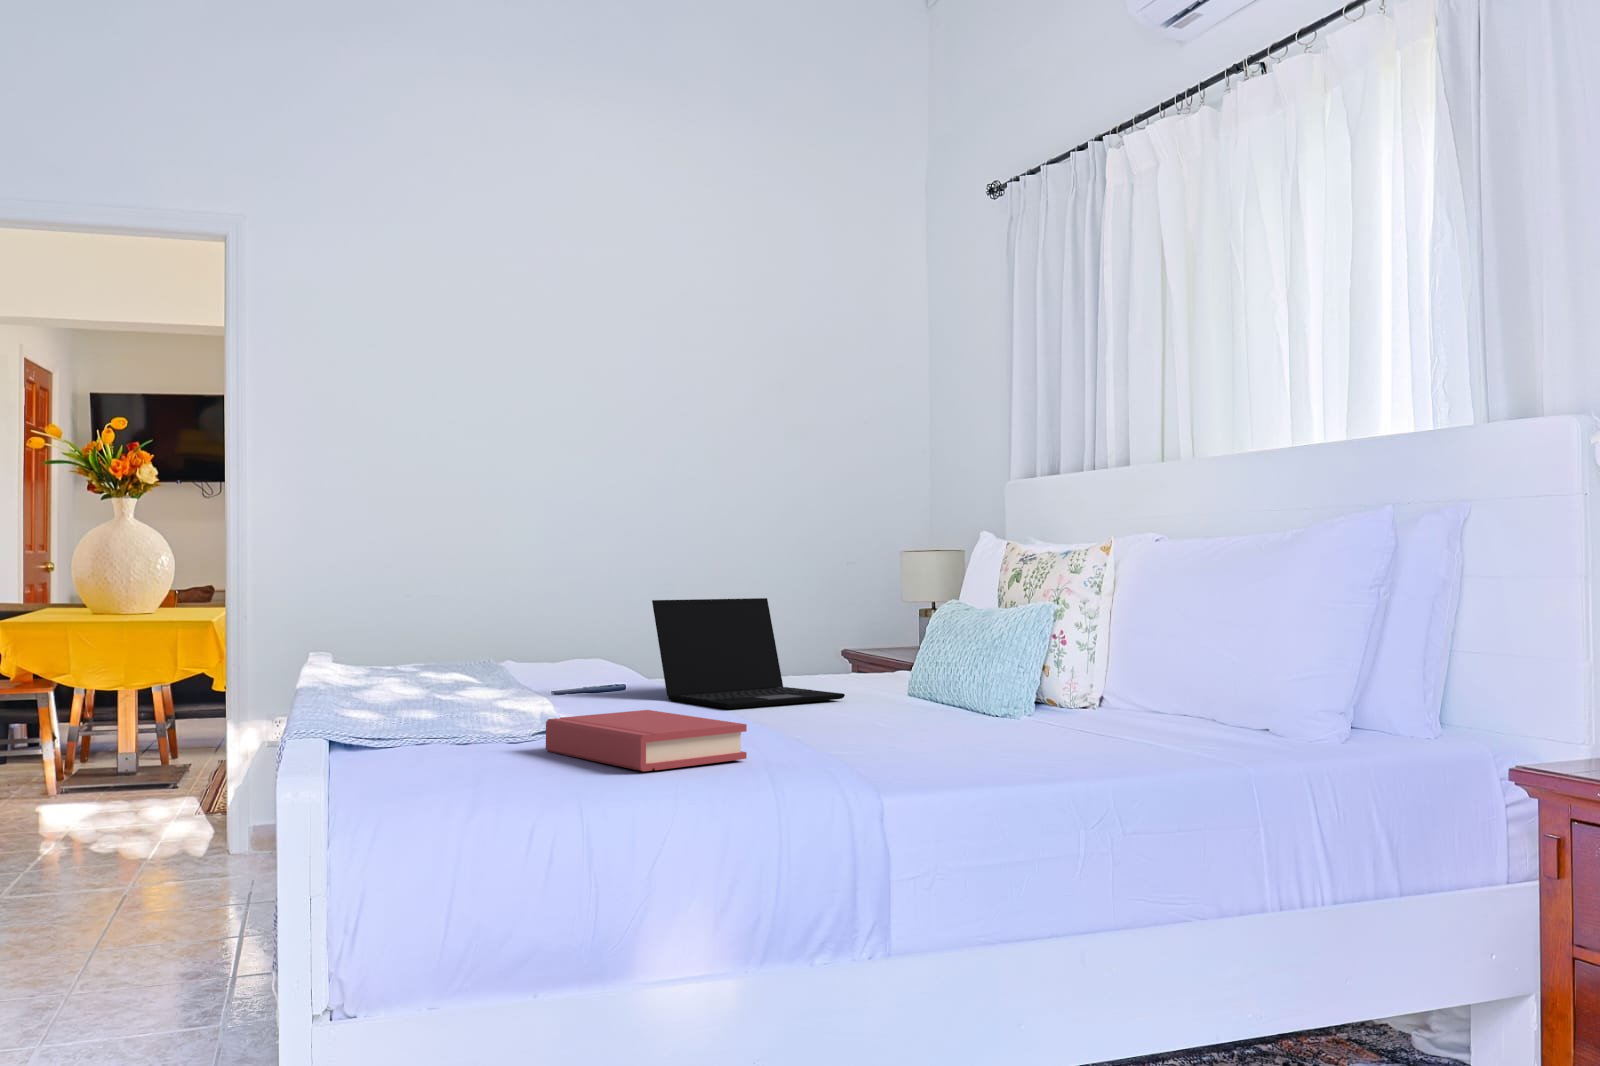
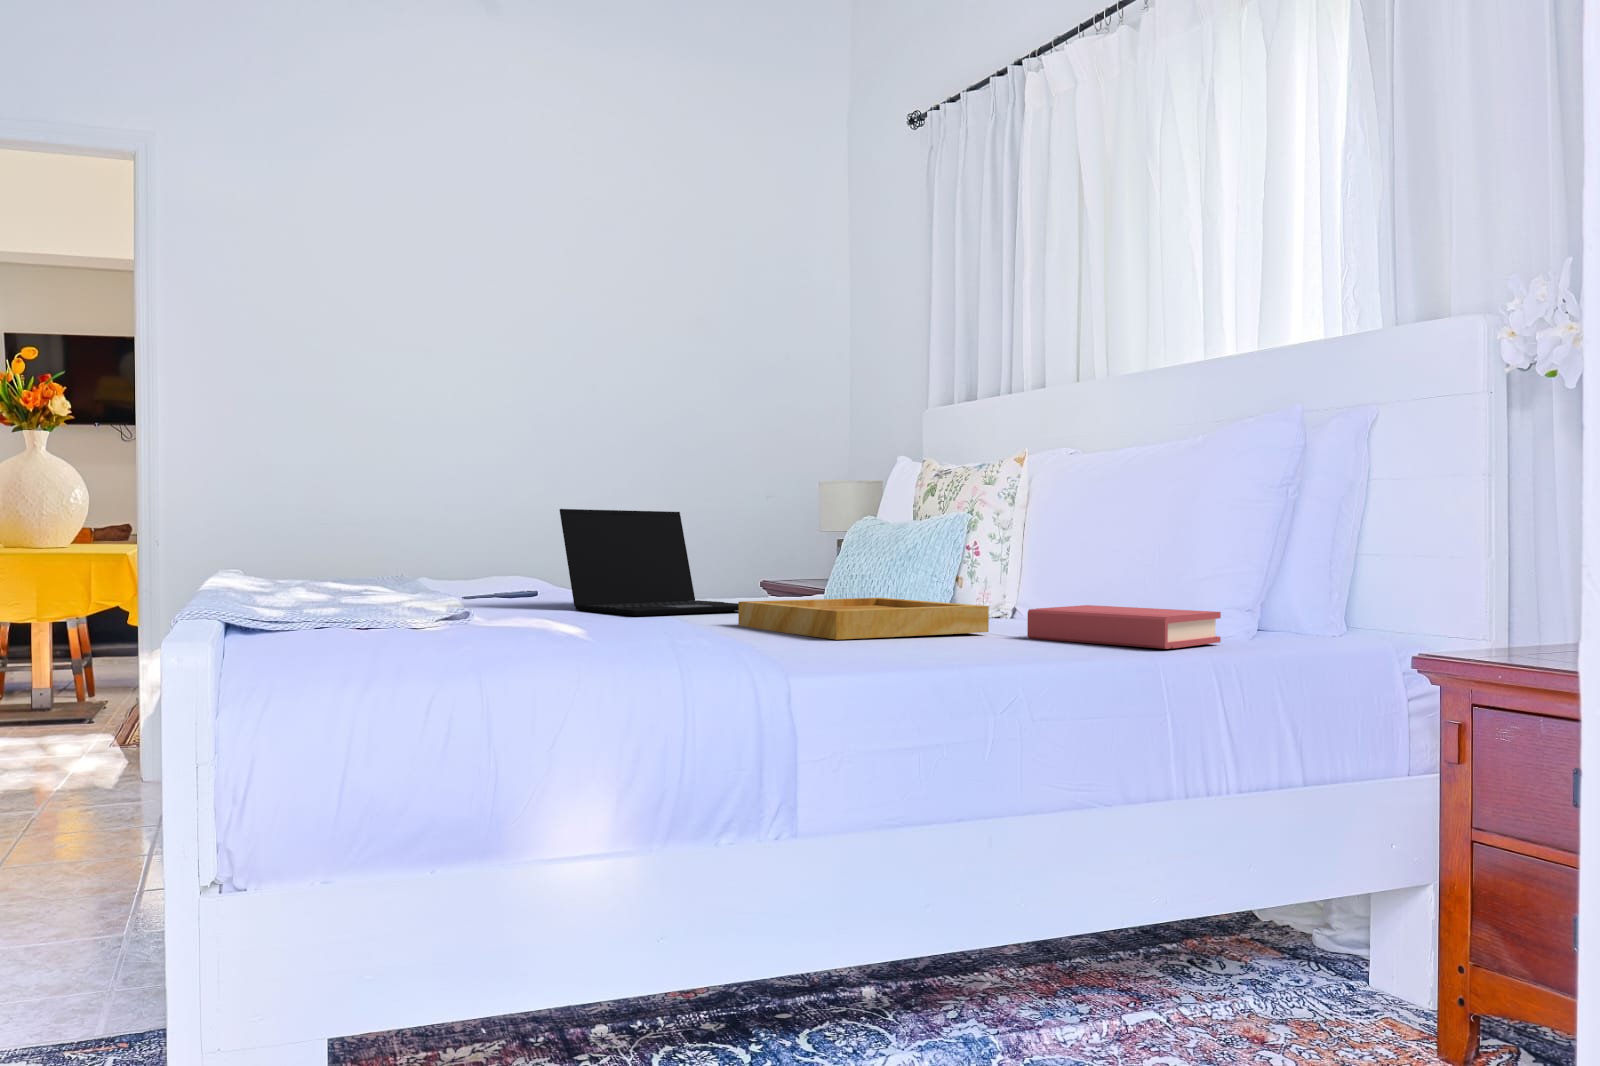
tray: none [831,691,1078,744] -> present [738,598,989,640]
hardback book: present [546,710,747,771] -> present [1027,605,1221,649]

